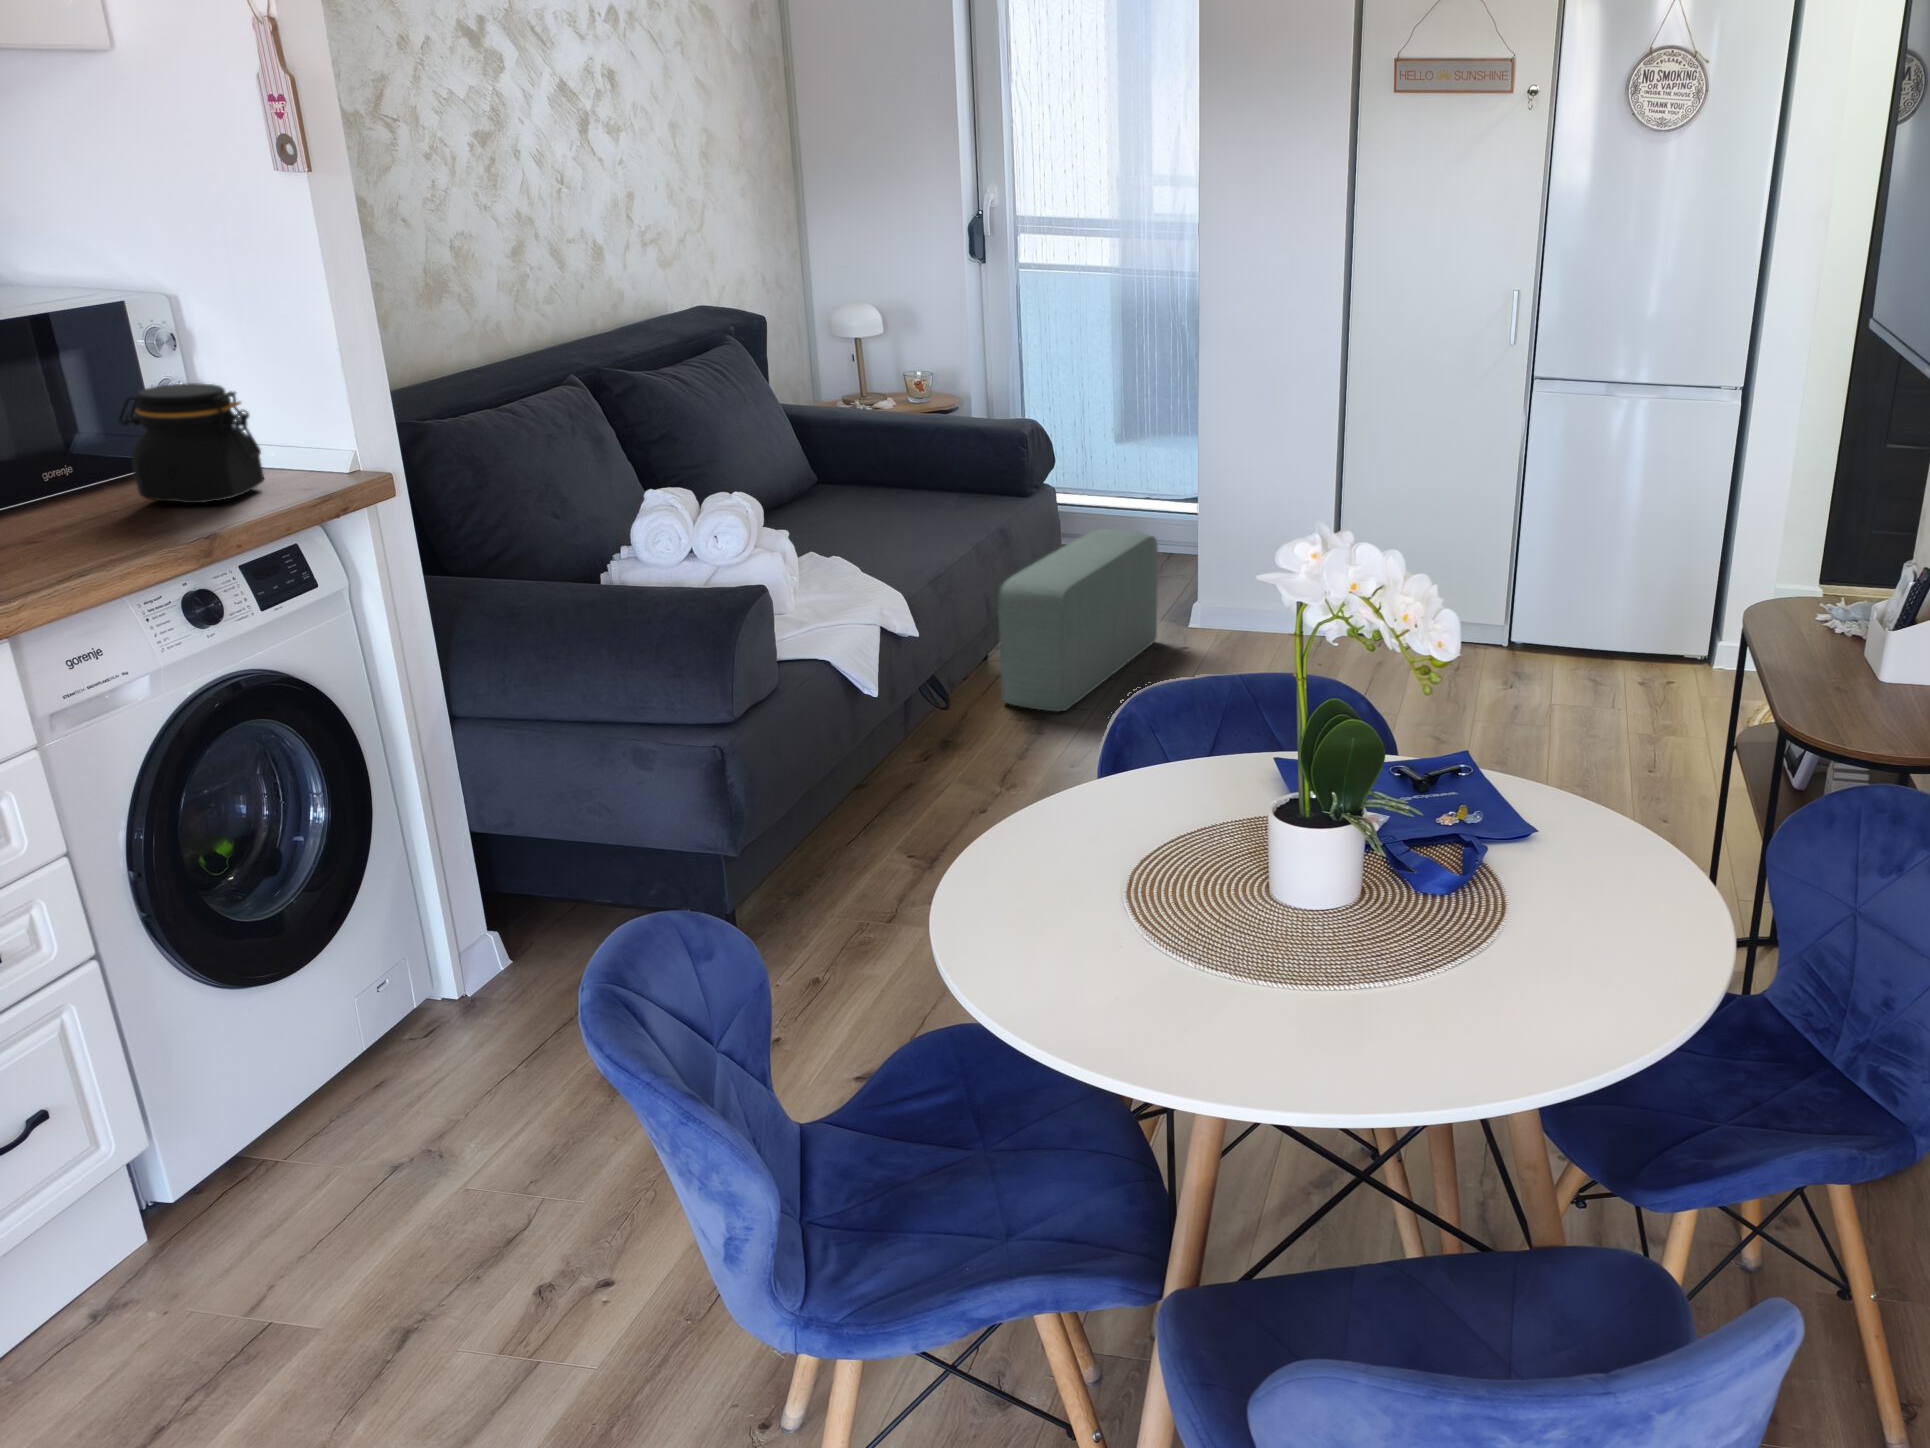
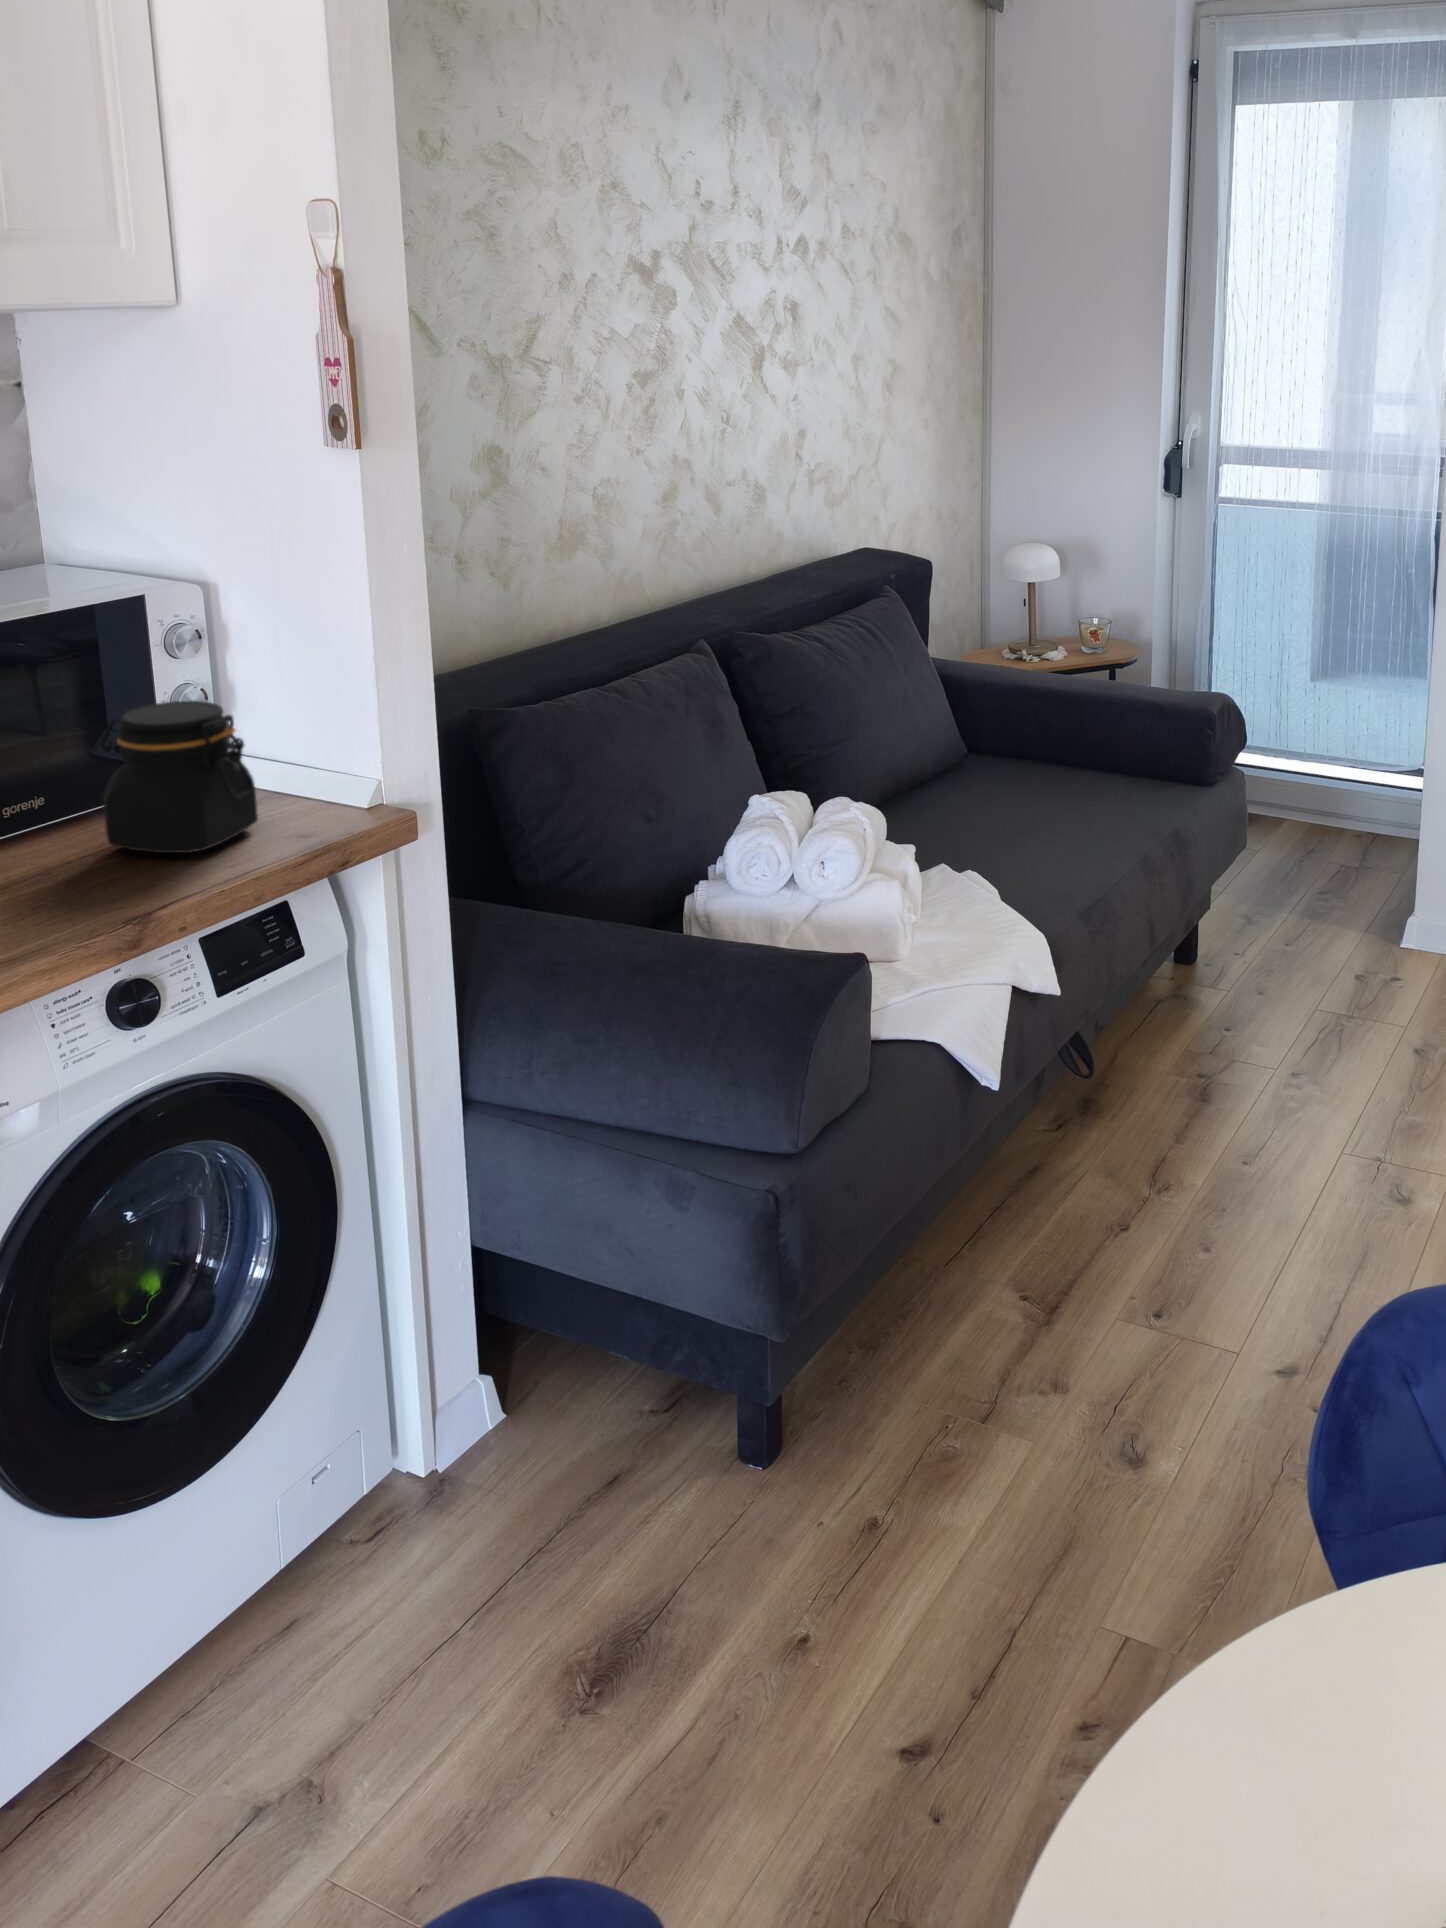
pouf: present [998,529,1158,711] -> none [1162,829,1371,1075]

